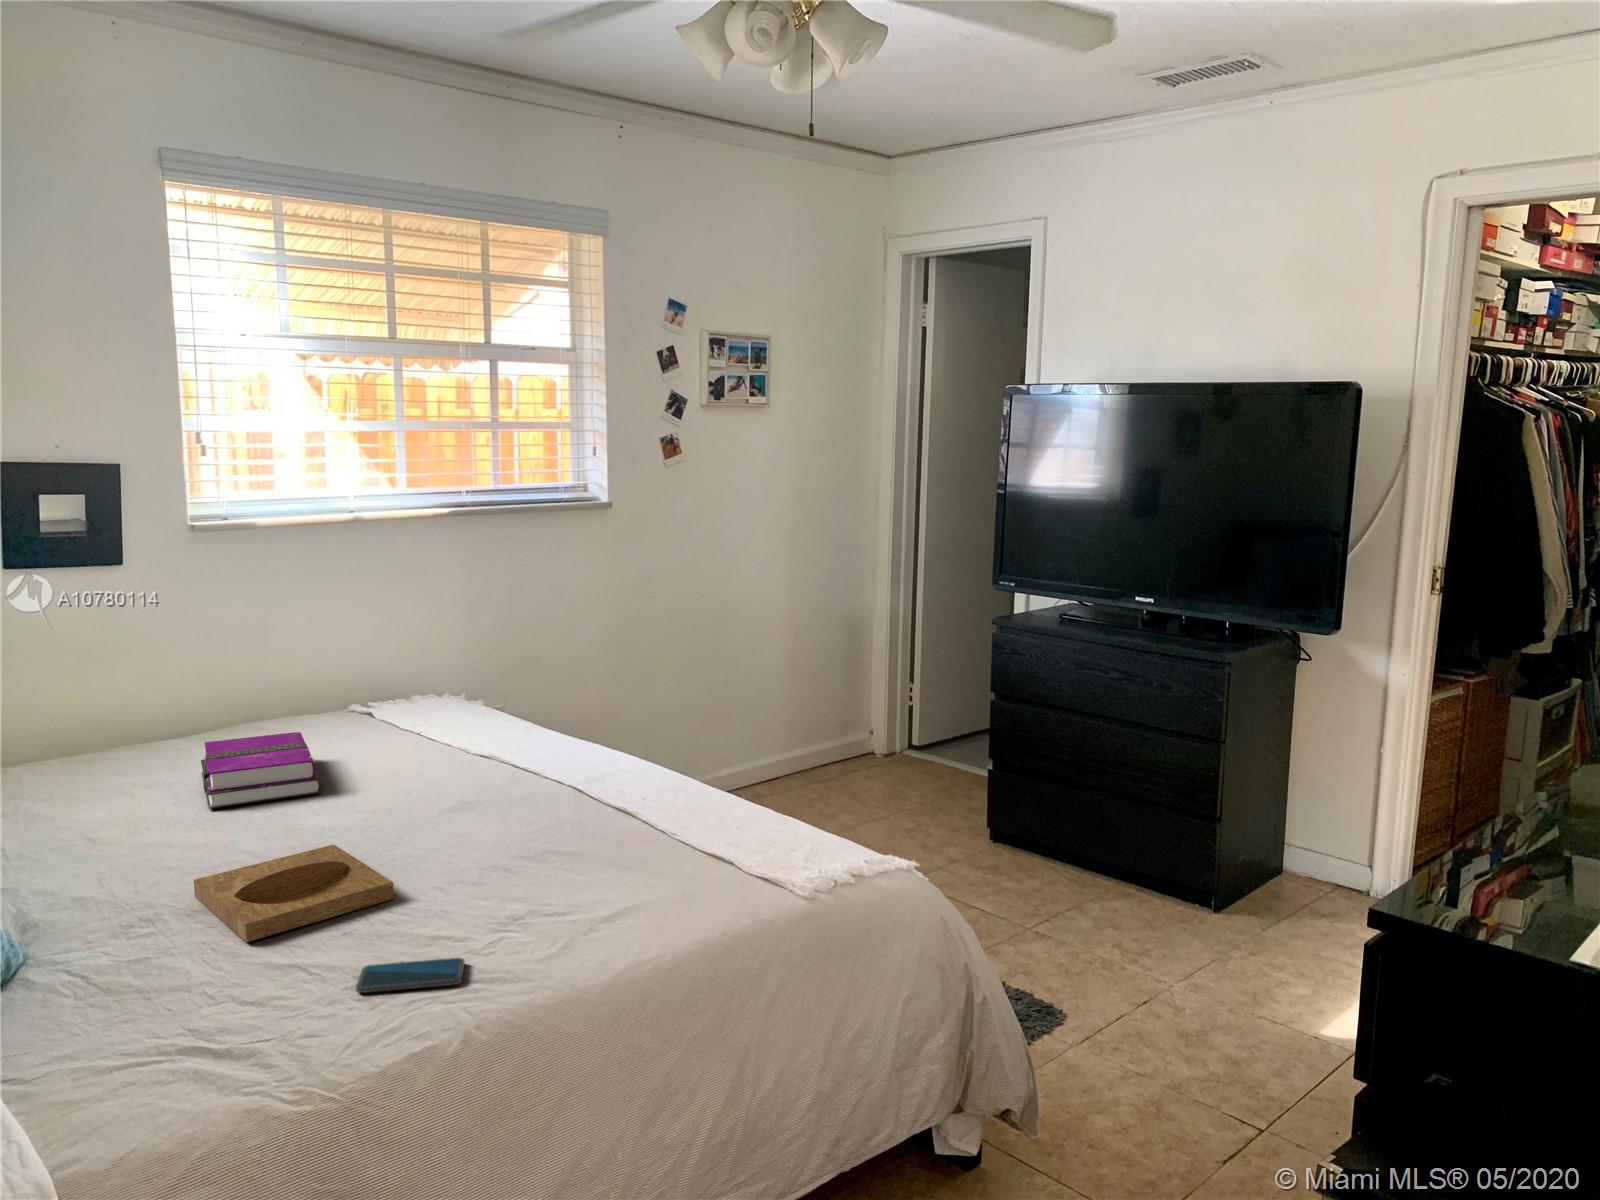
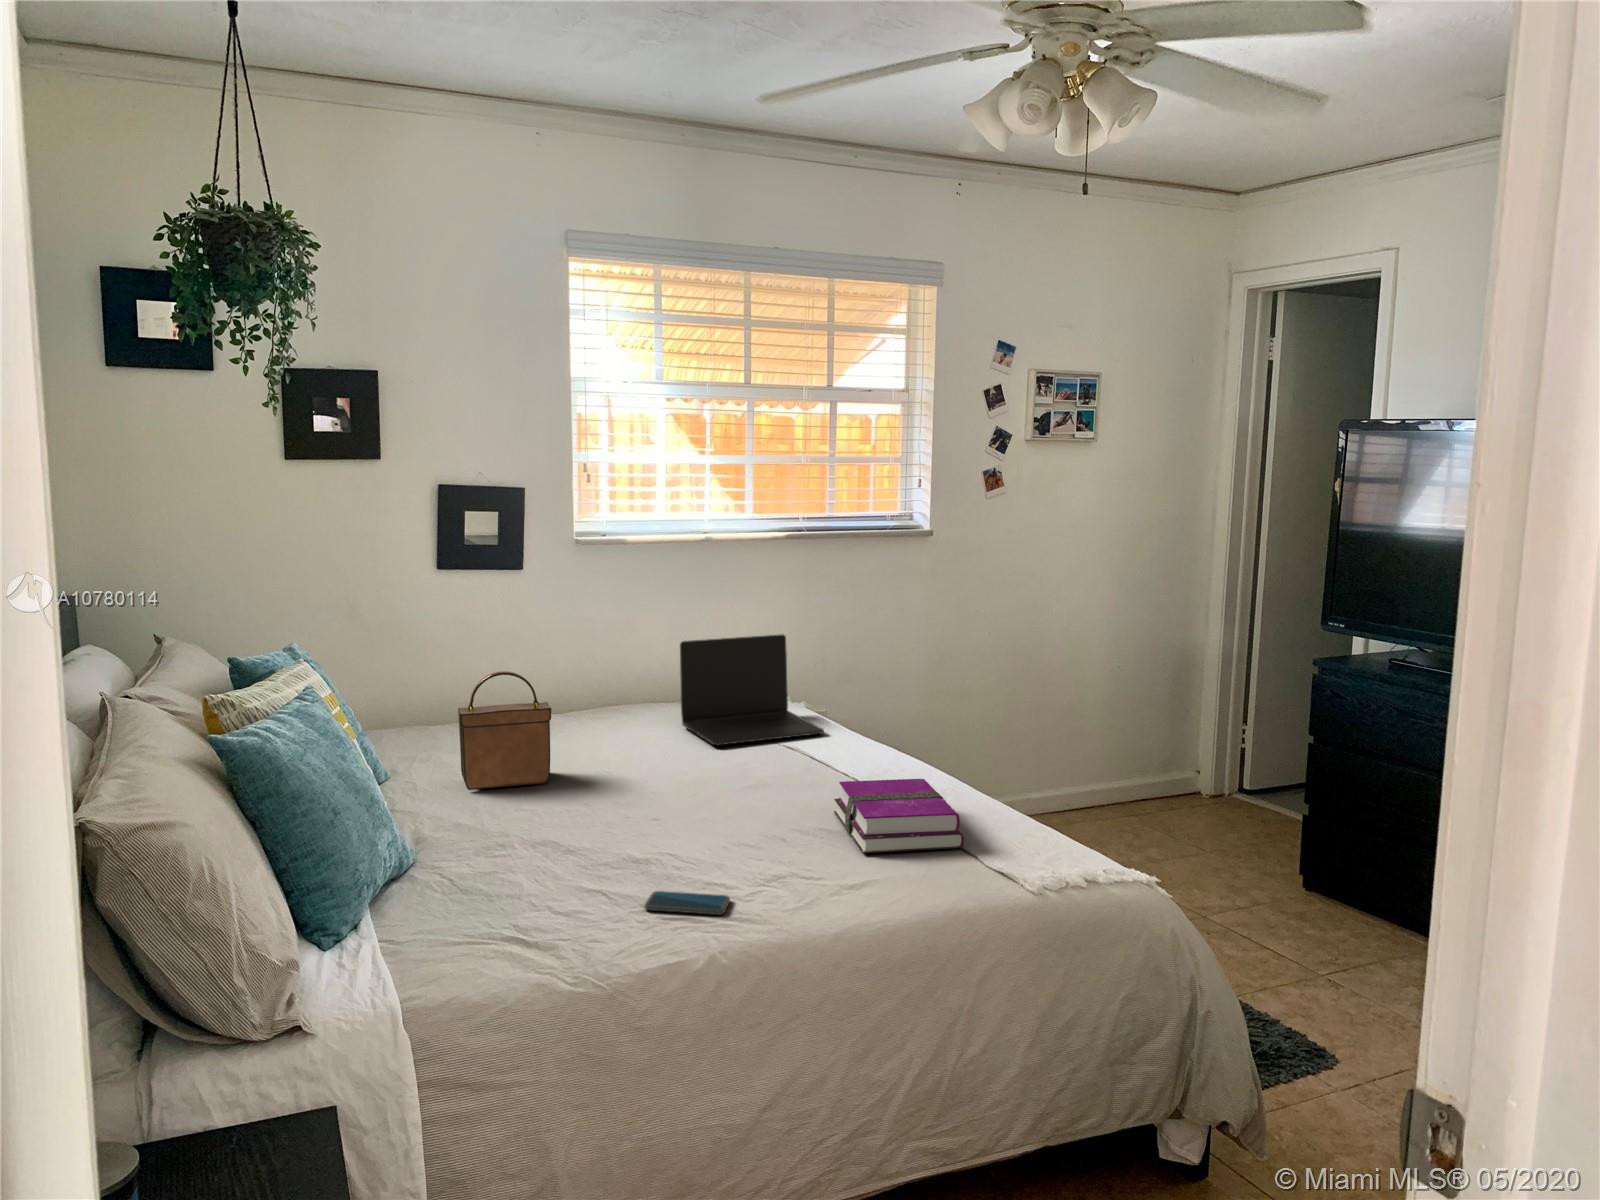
laptop: none [337,627,519,763] -> present [680,635,824,745]
handbag: none [48,700,186,857] -> present [458,671,551,790]
hardback book: present [201,732,321,809] -> present [834,779,964,853]
tray: present [194,845,394,942] -> none [546,801,689,864]

